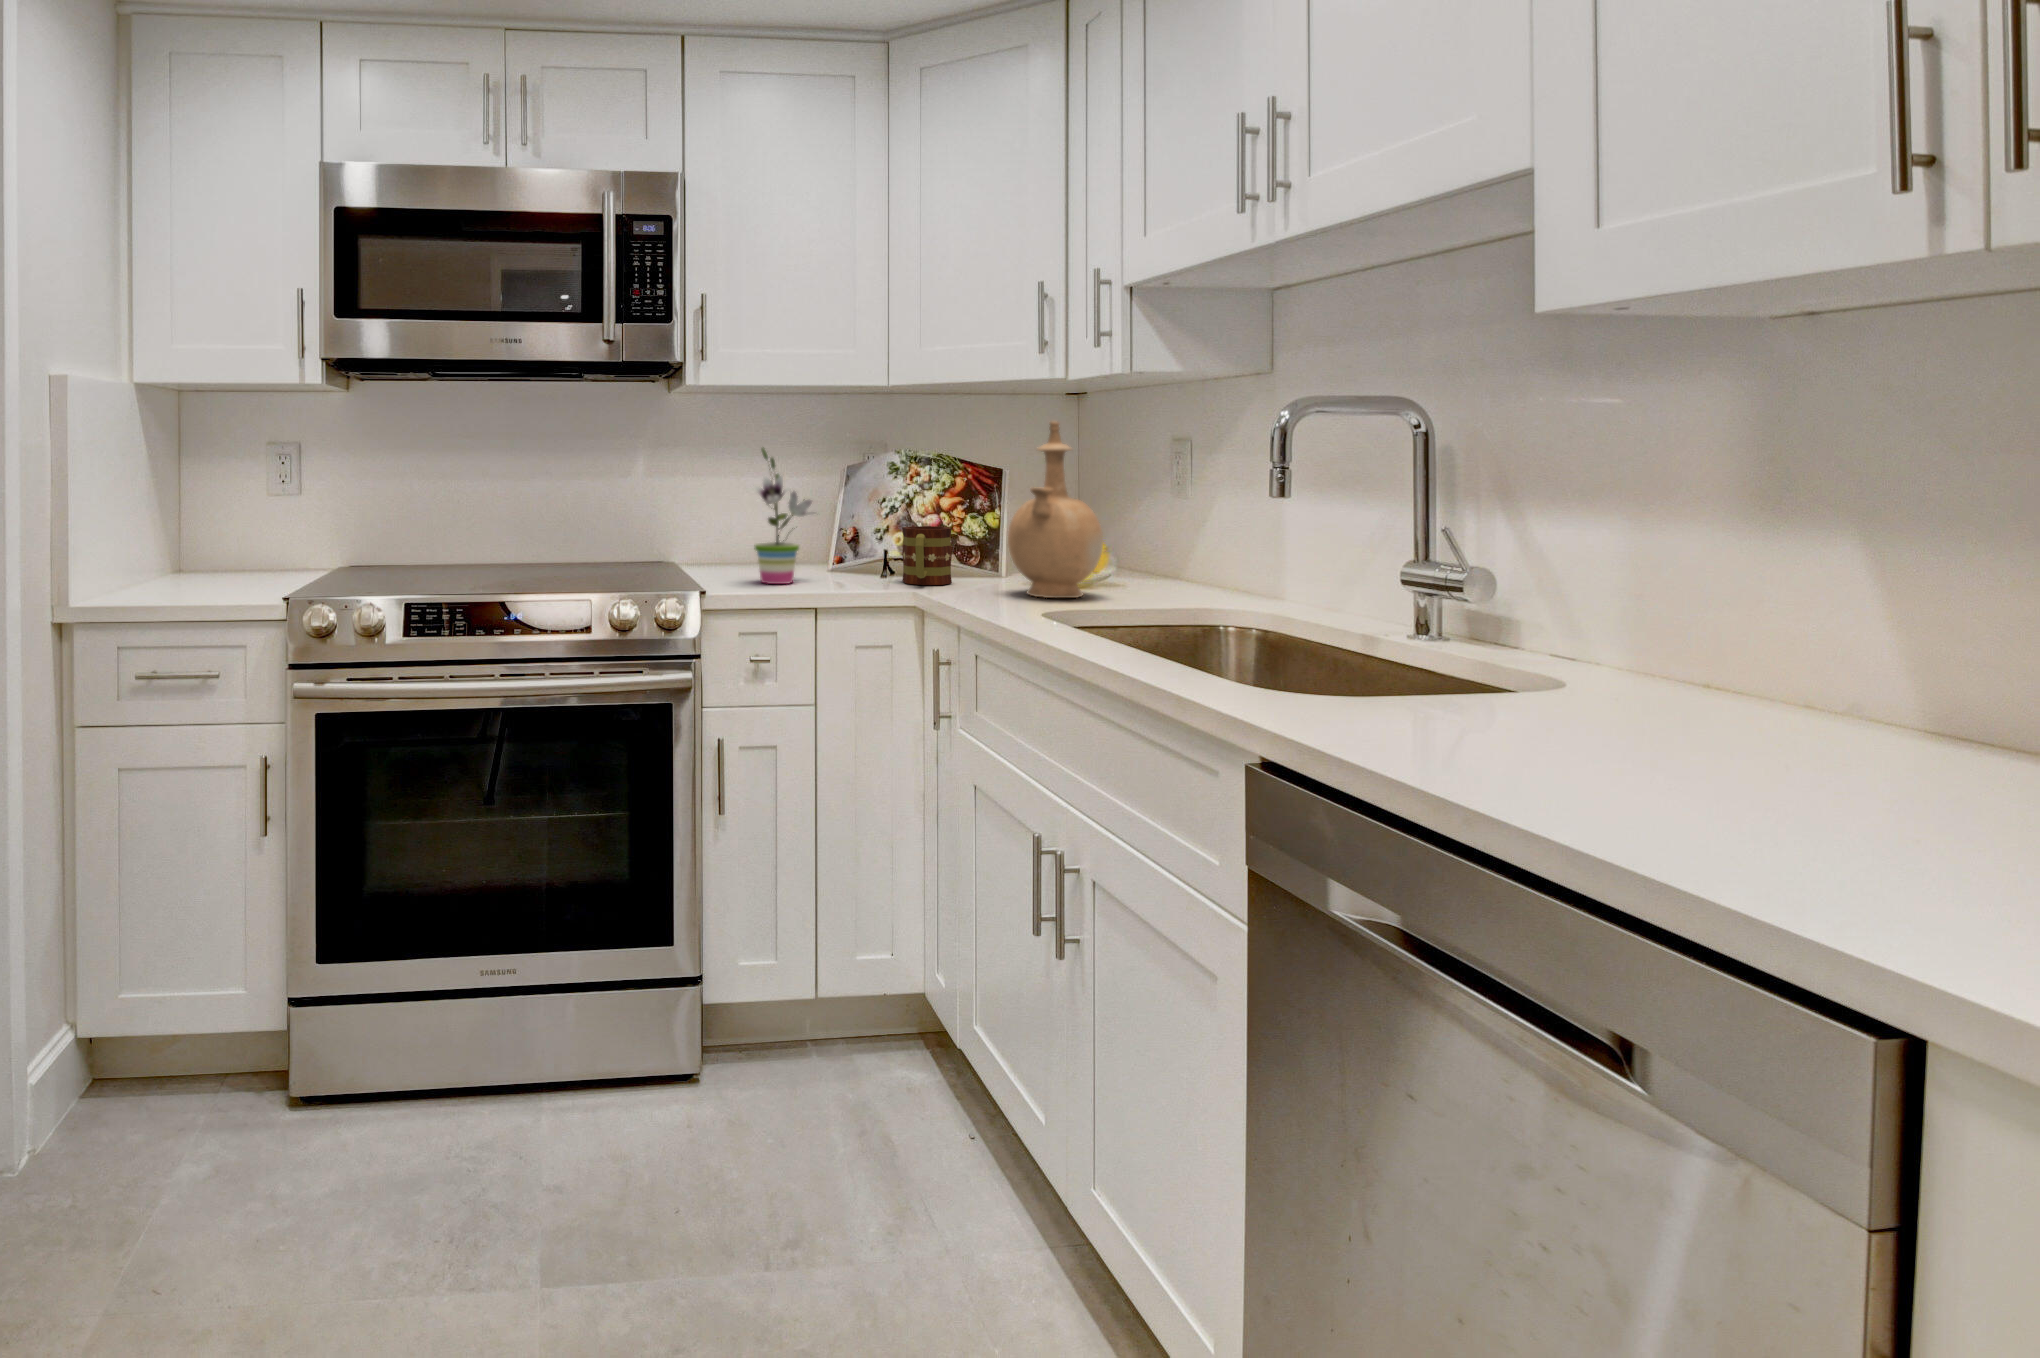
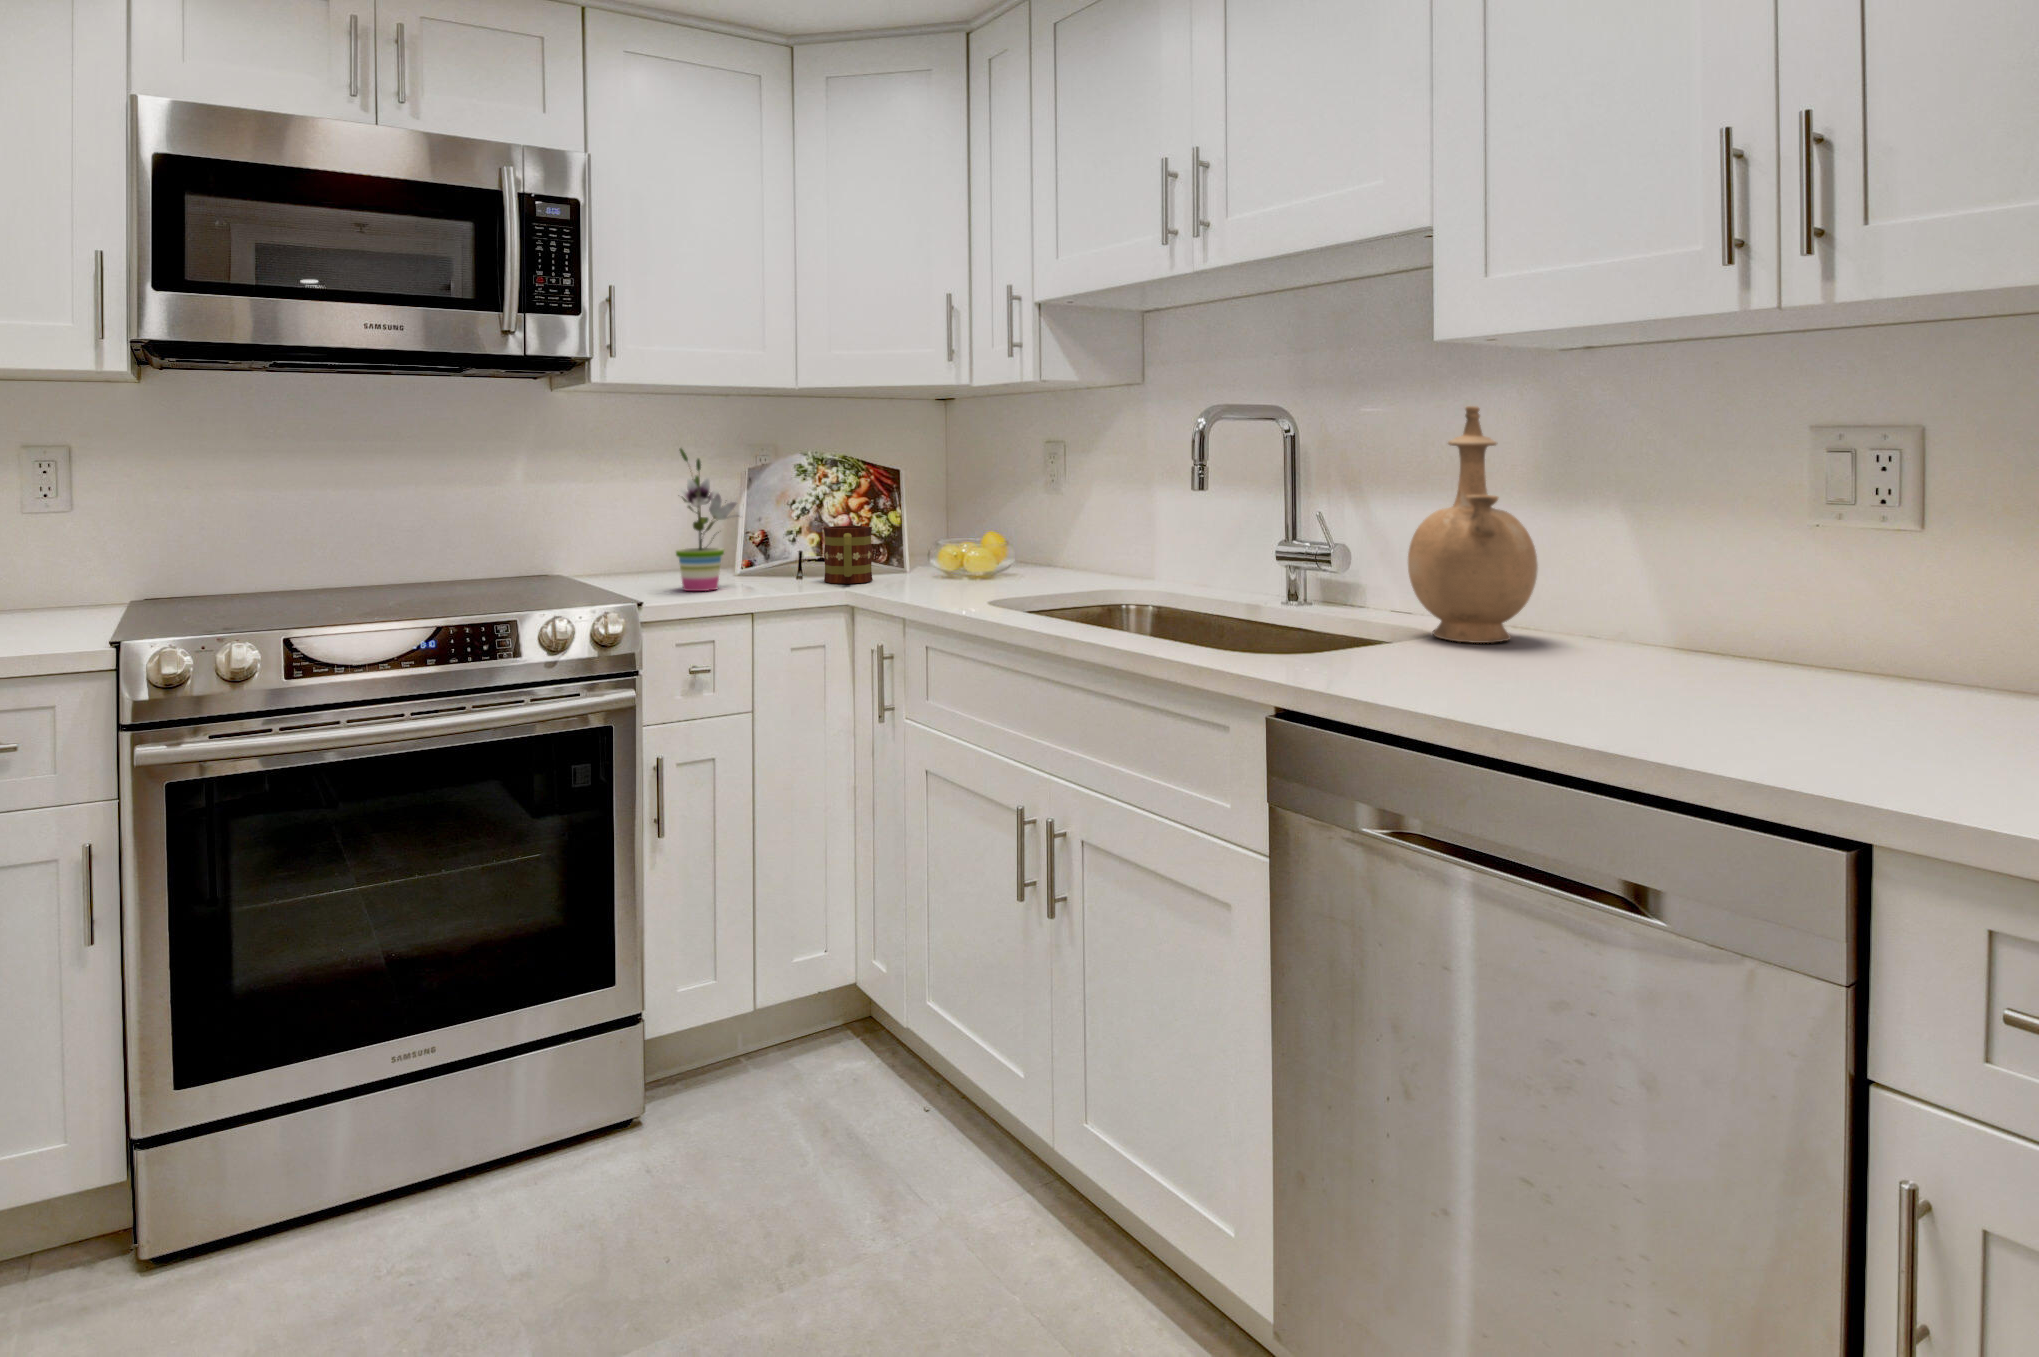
vase: present [1008,421,1103,598] -> present [1408,406,1538,643]

